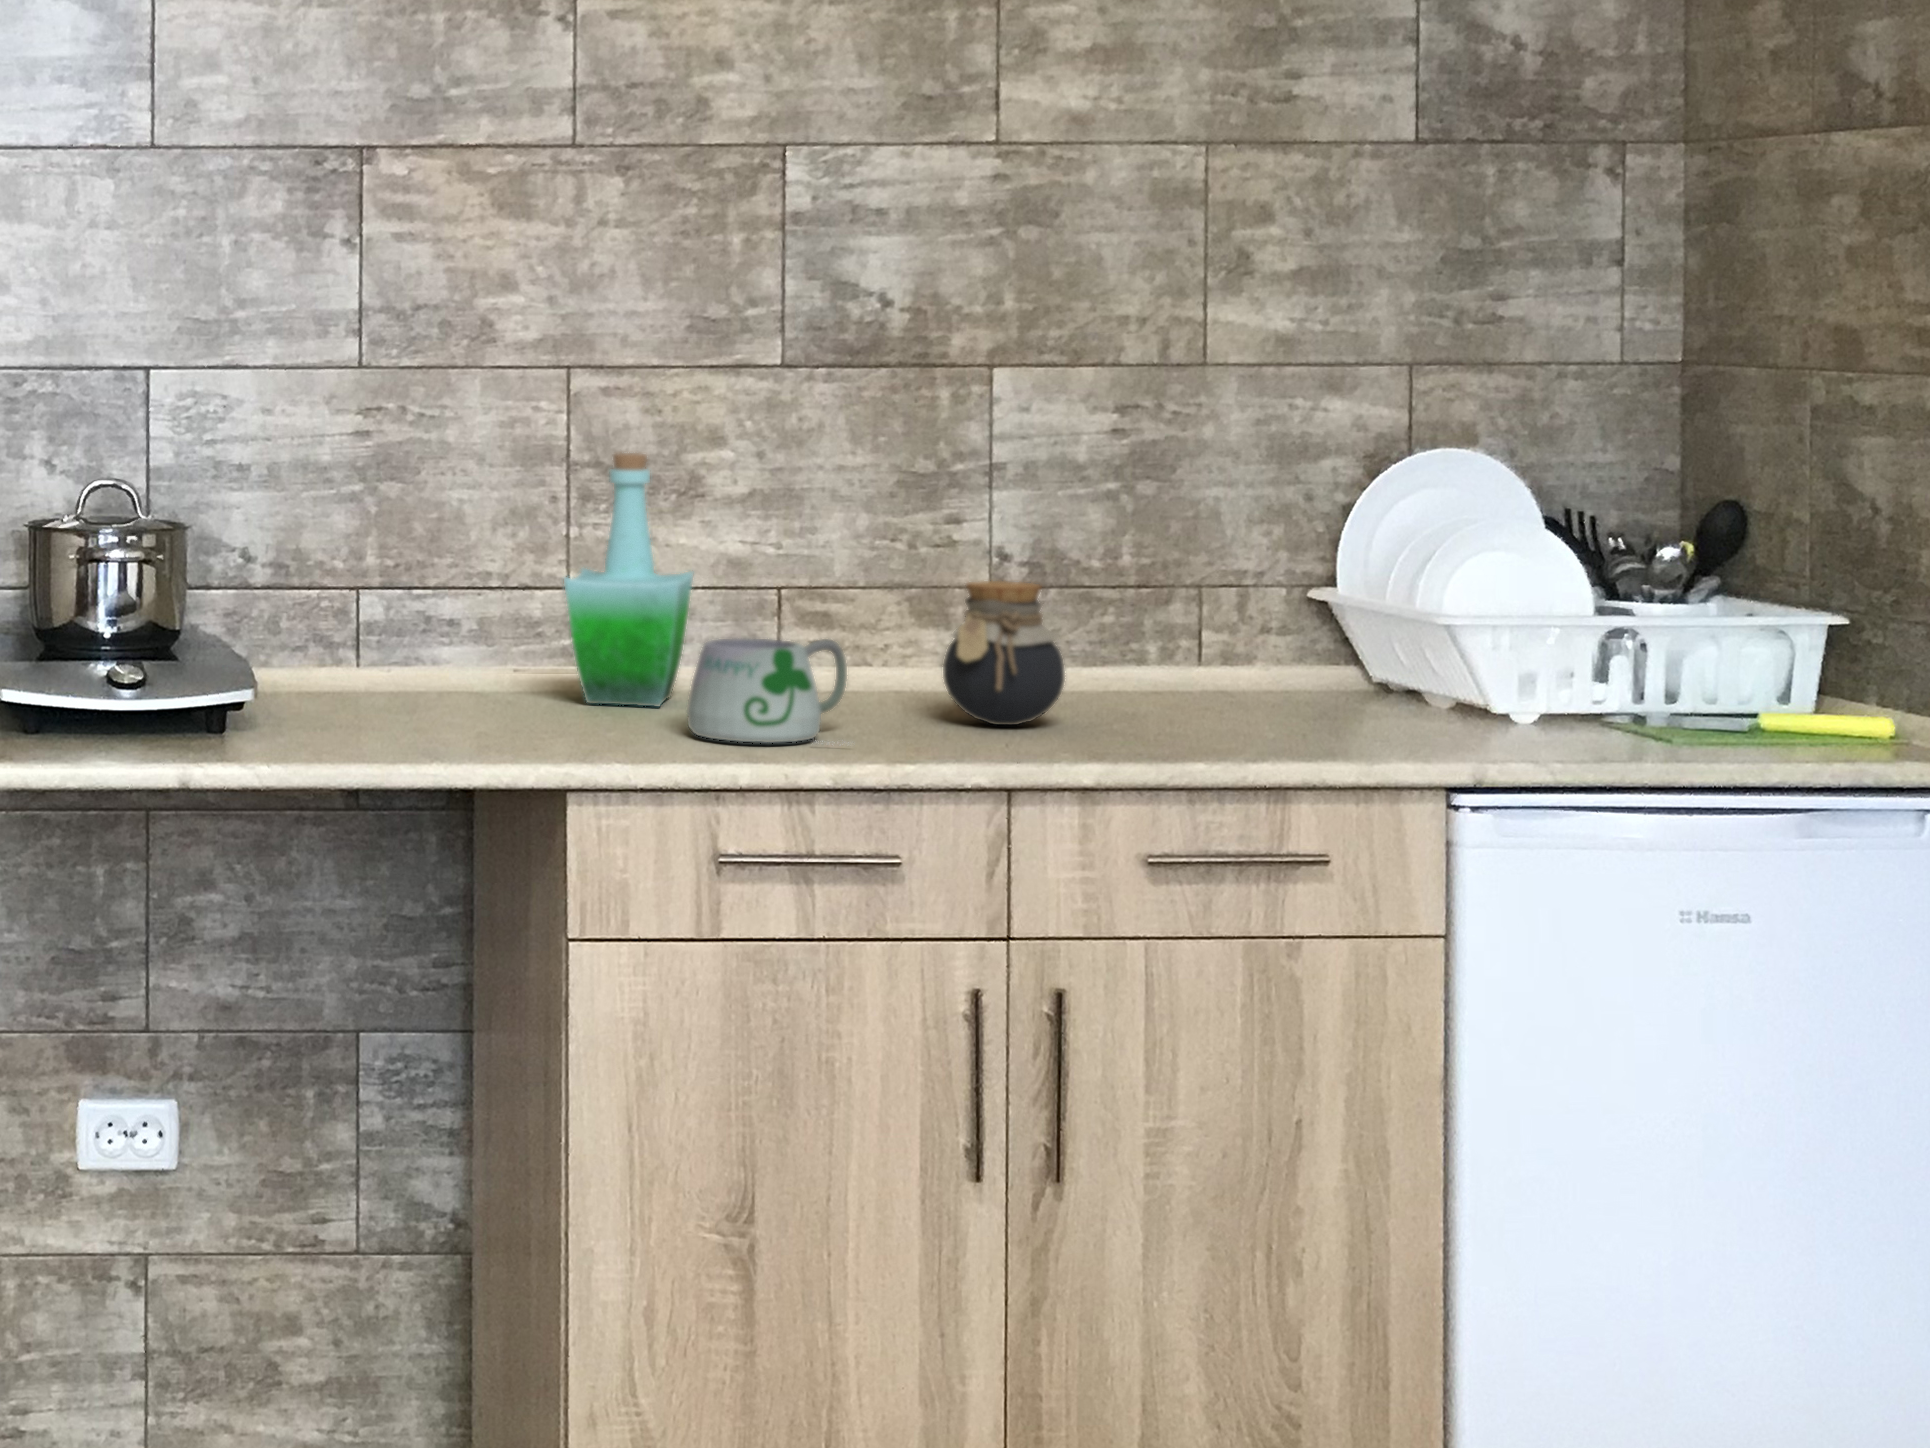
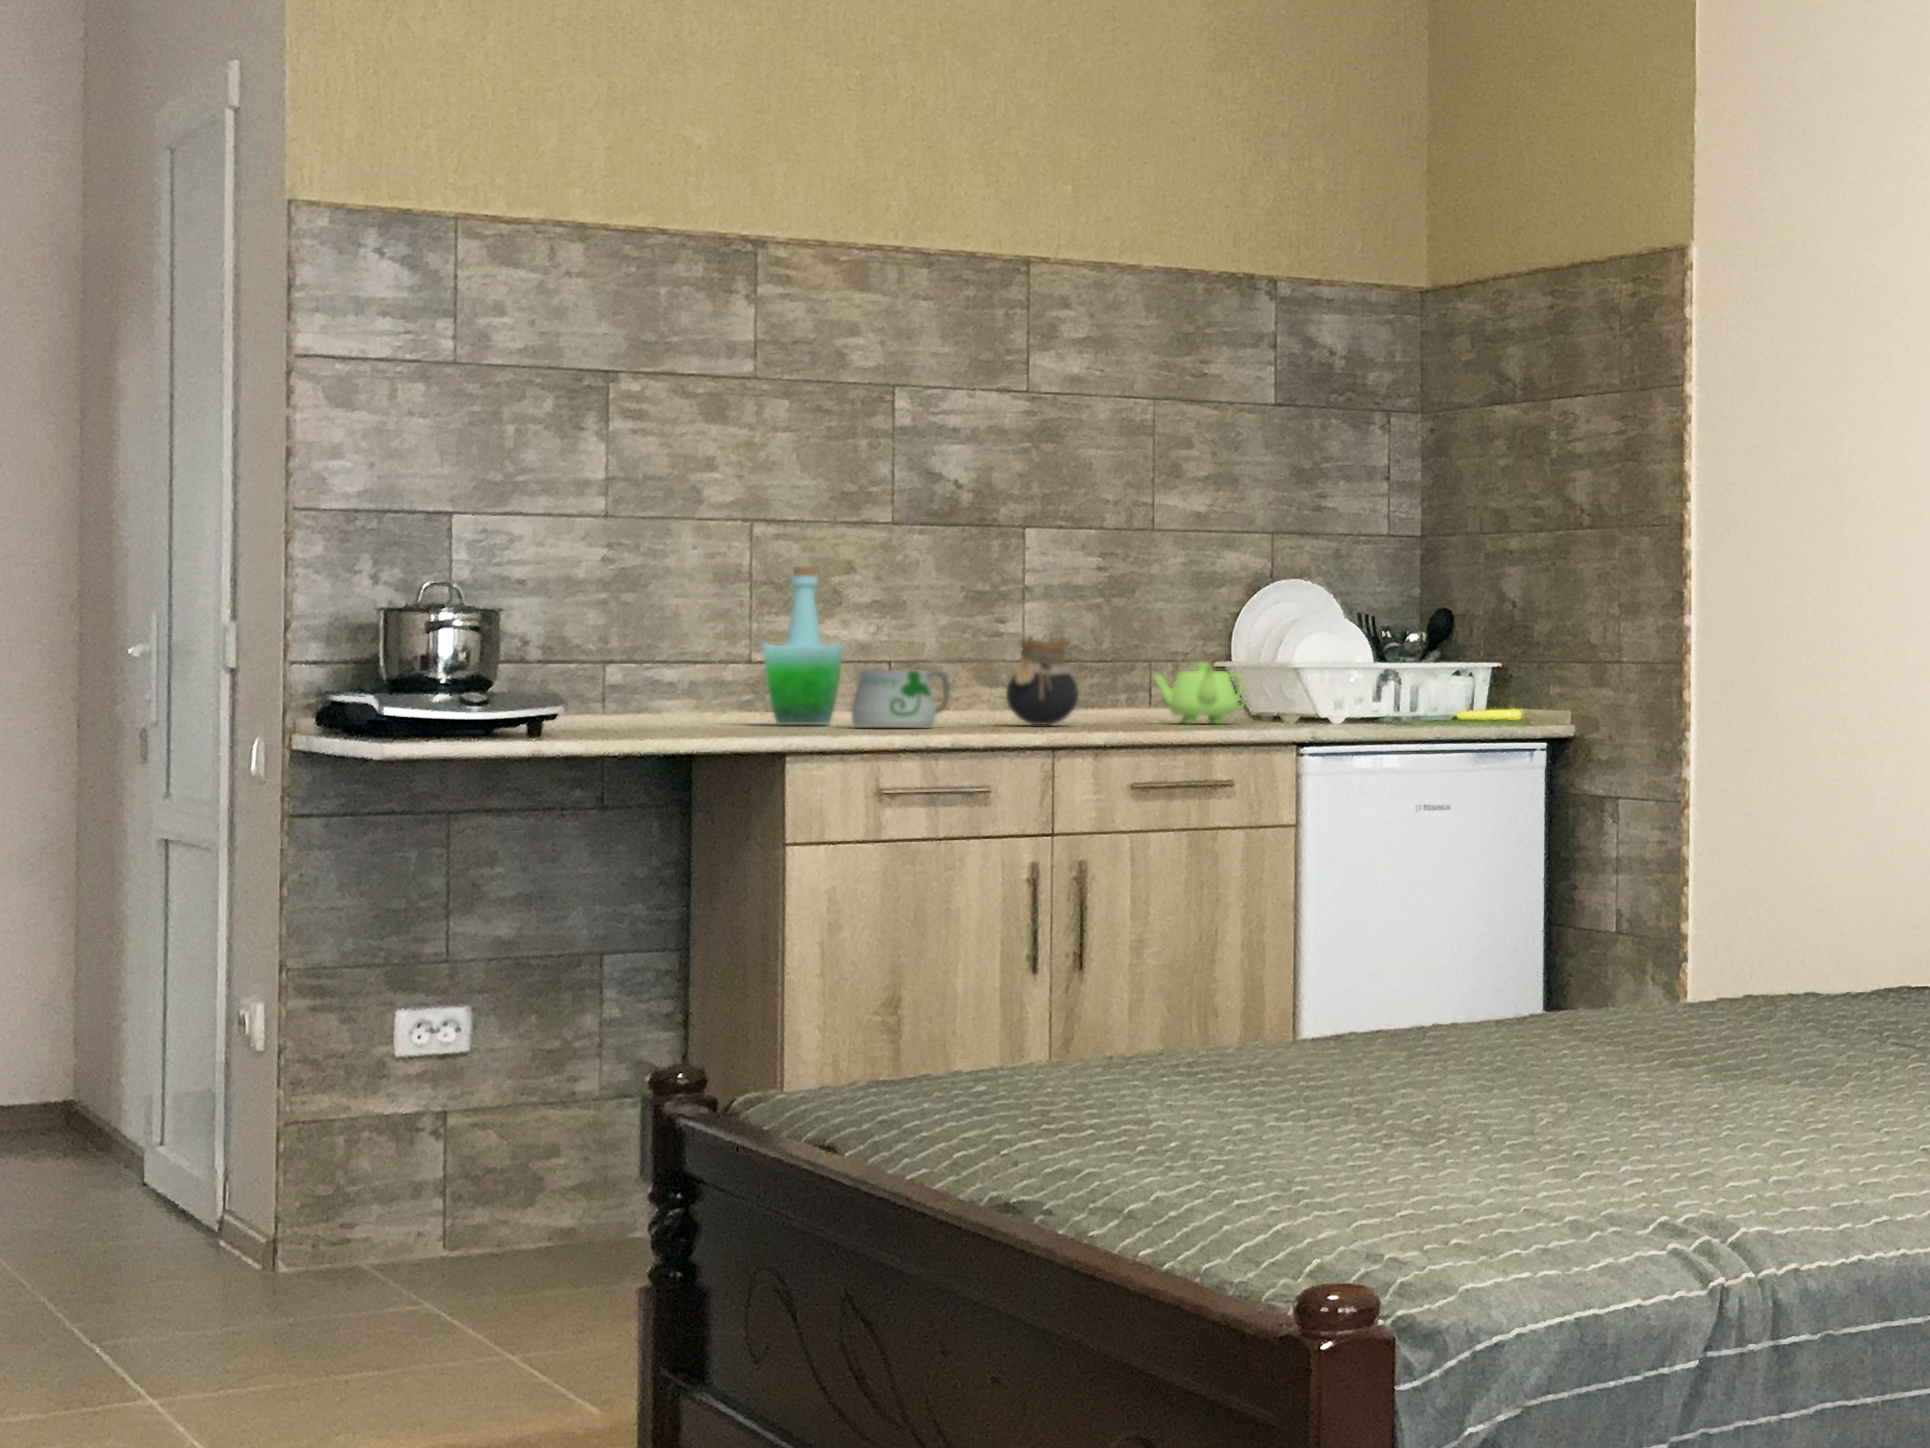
teapot: none [1196,606,1363,716] -> present [1154,662,1245,723]

